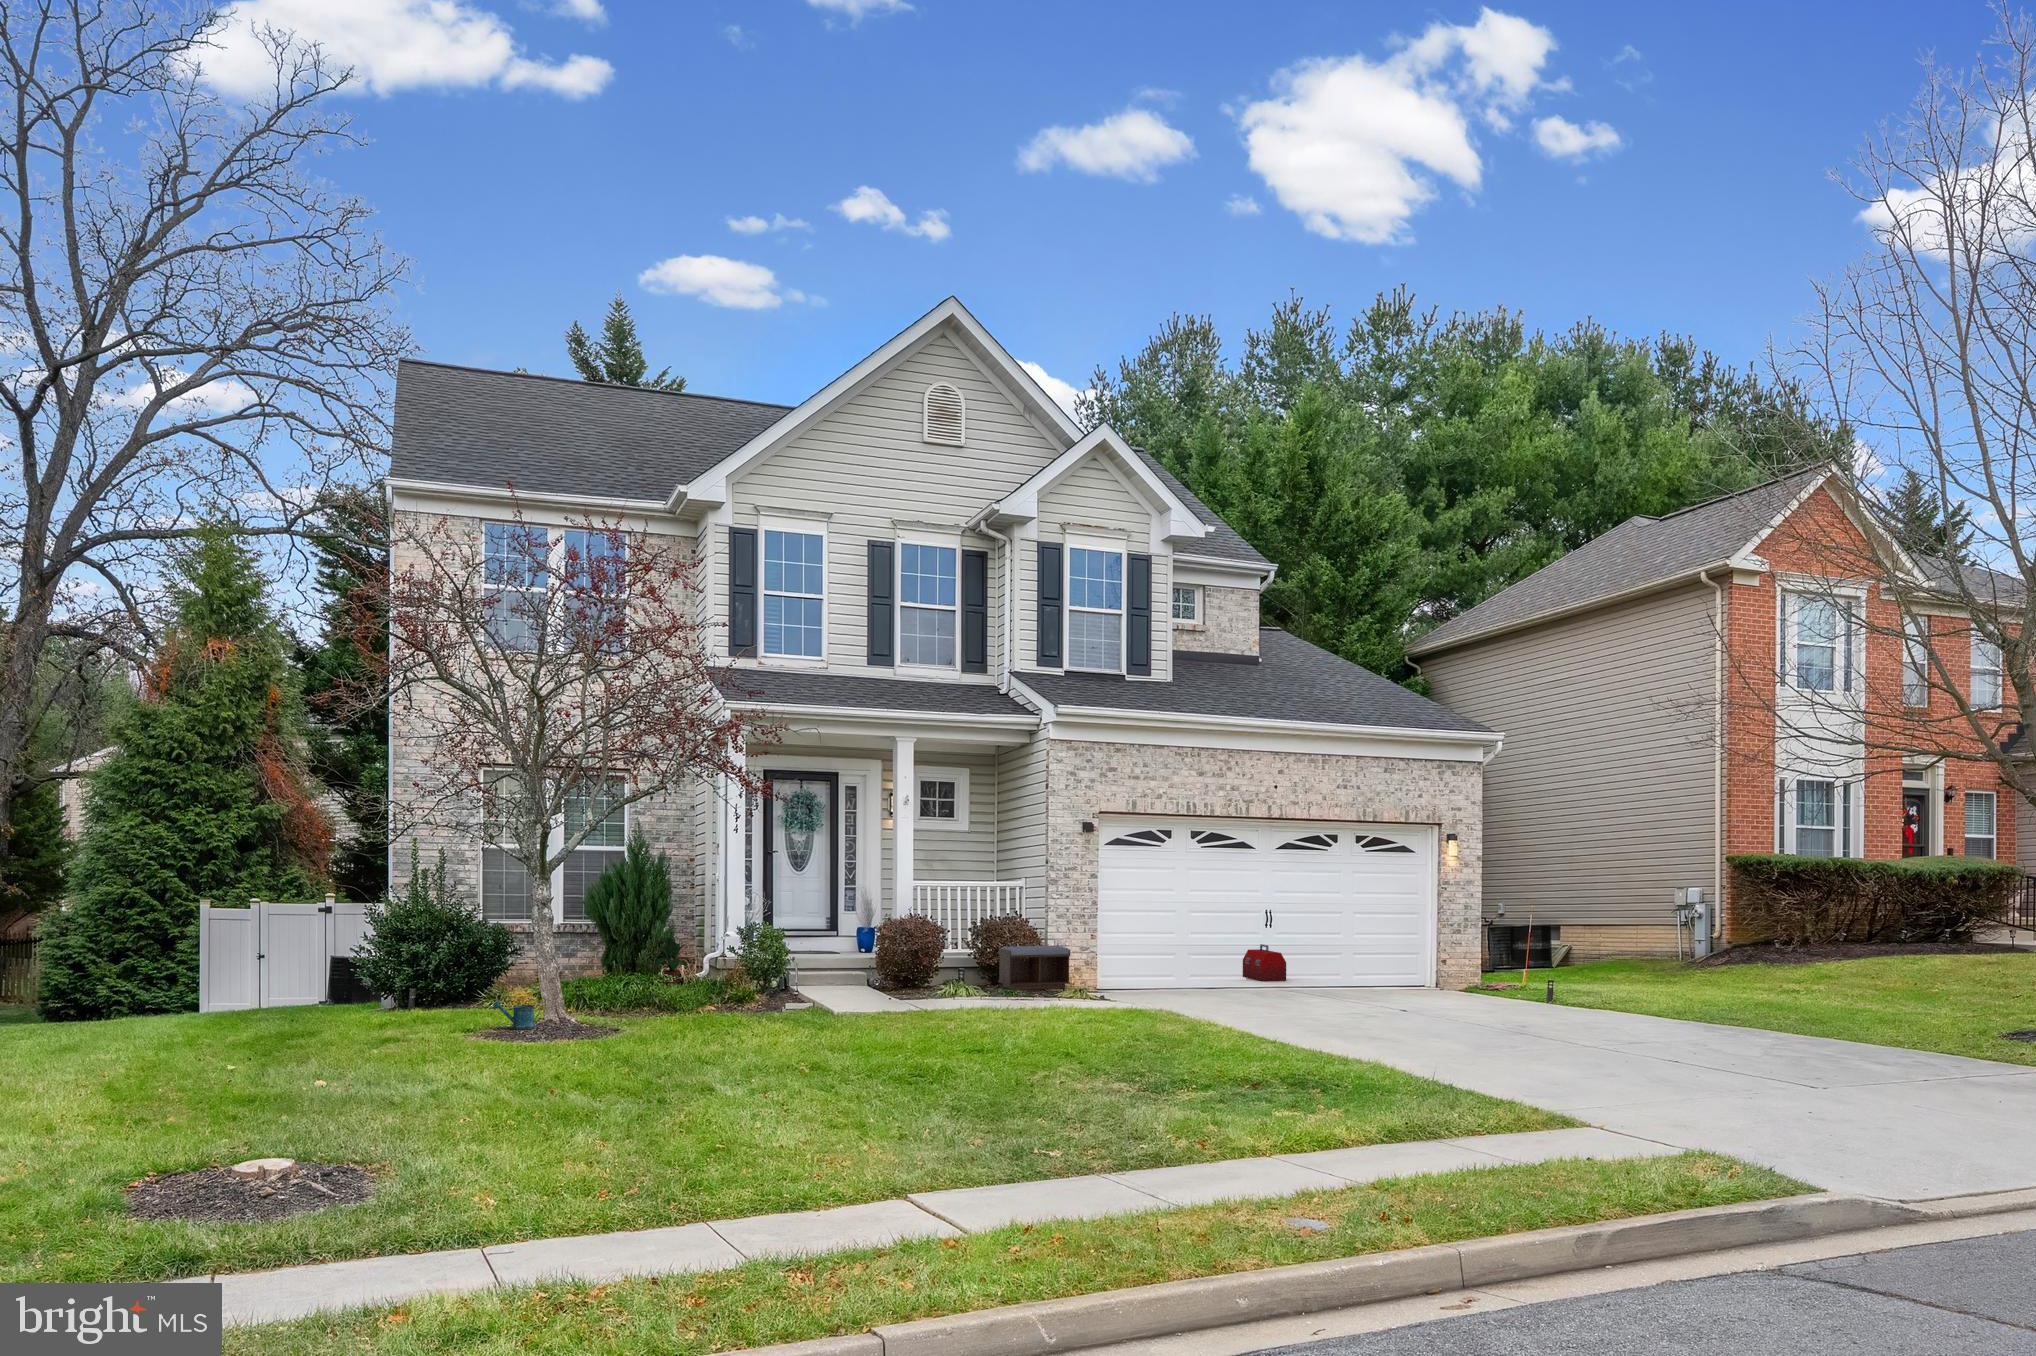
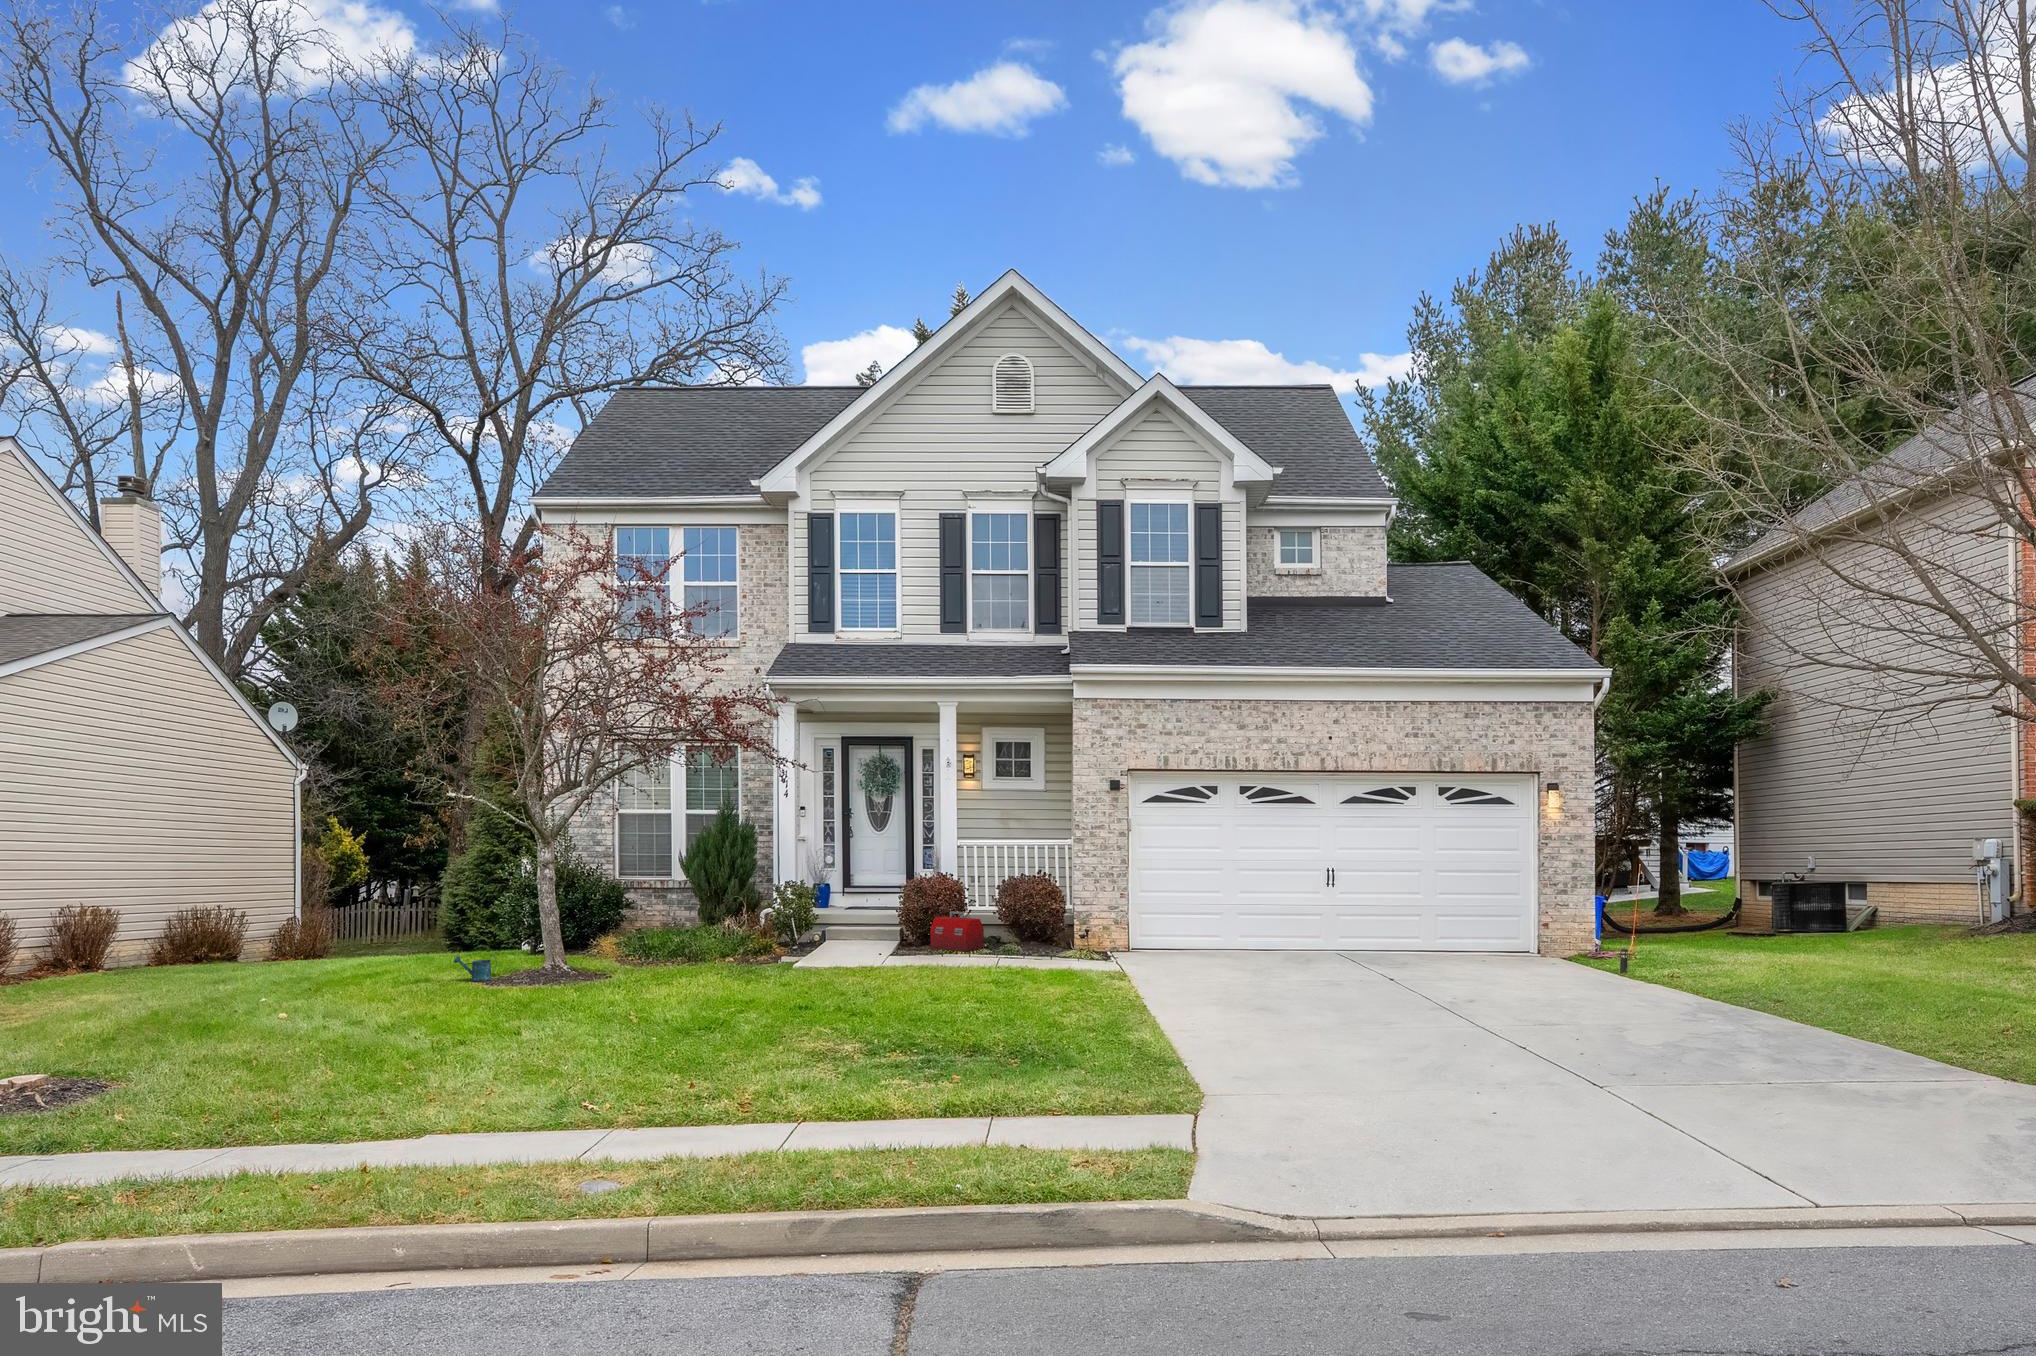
potted plant: present [651,938,690,983] -> none [713,893,752,934]
toolbox: present [1243,944,1286,981] -> present [930,911,984,952]
bench: present [998,946,1070,990] -> none [1015,904,1080,948]

